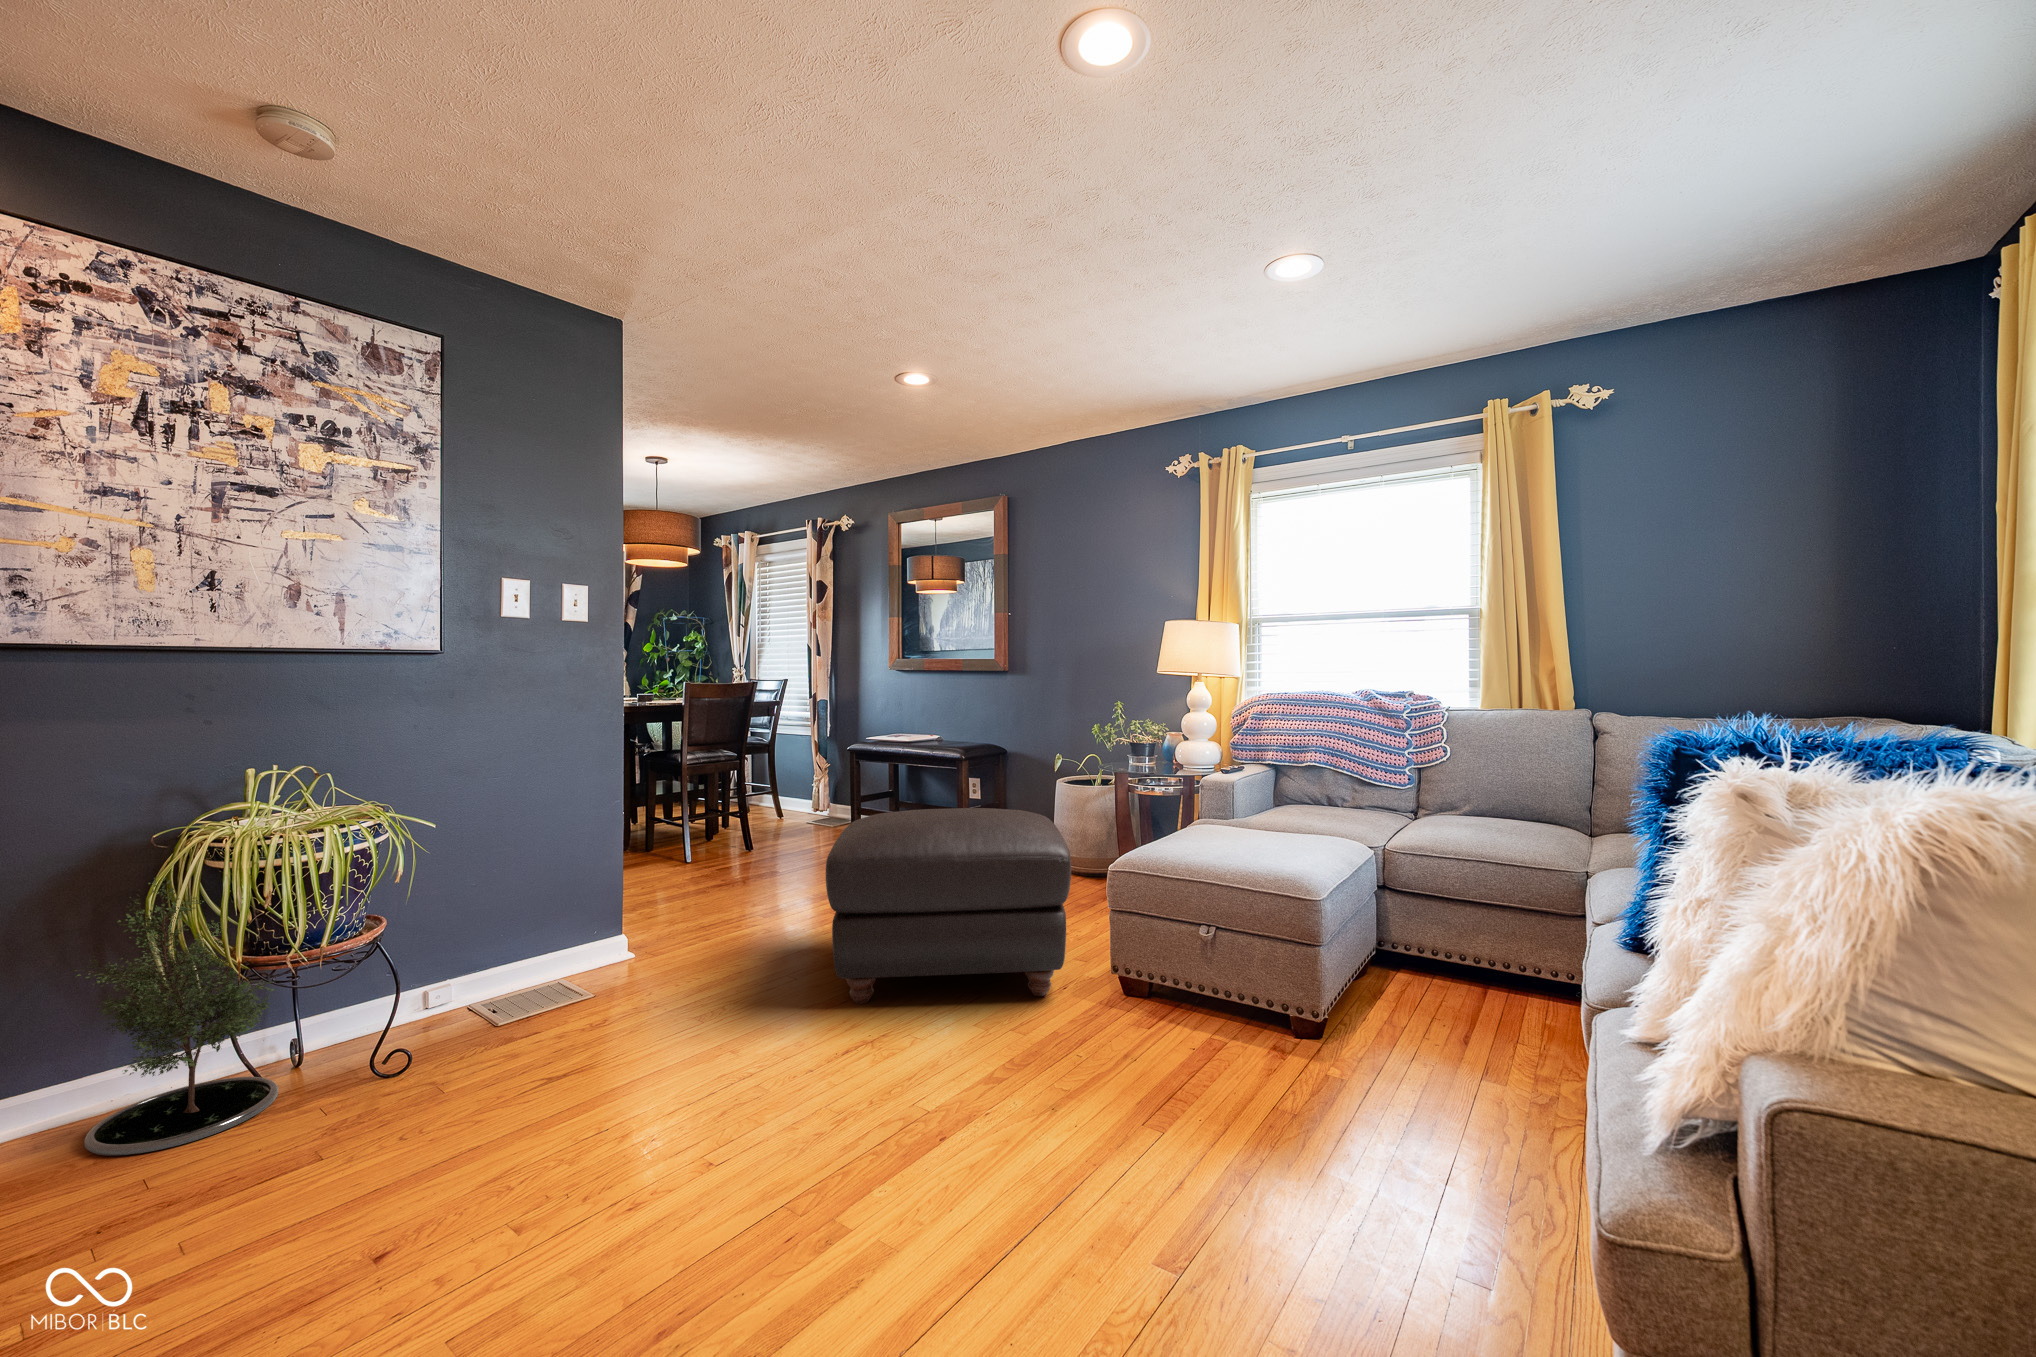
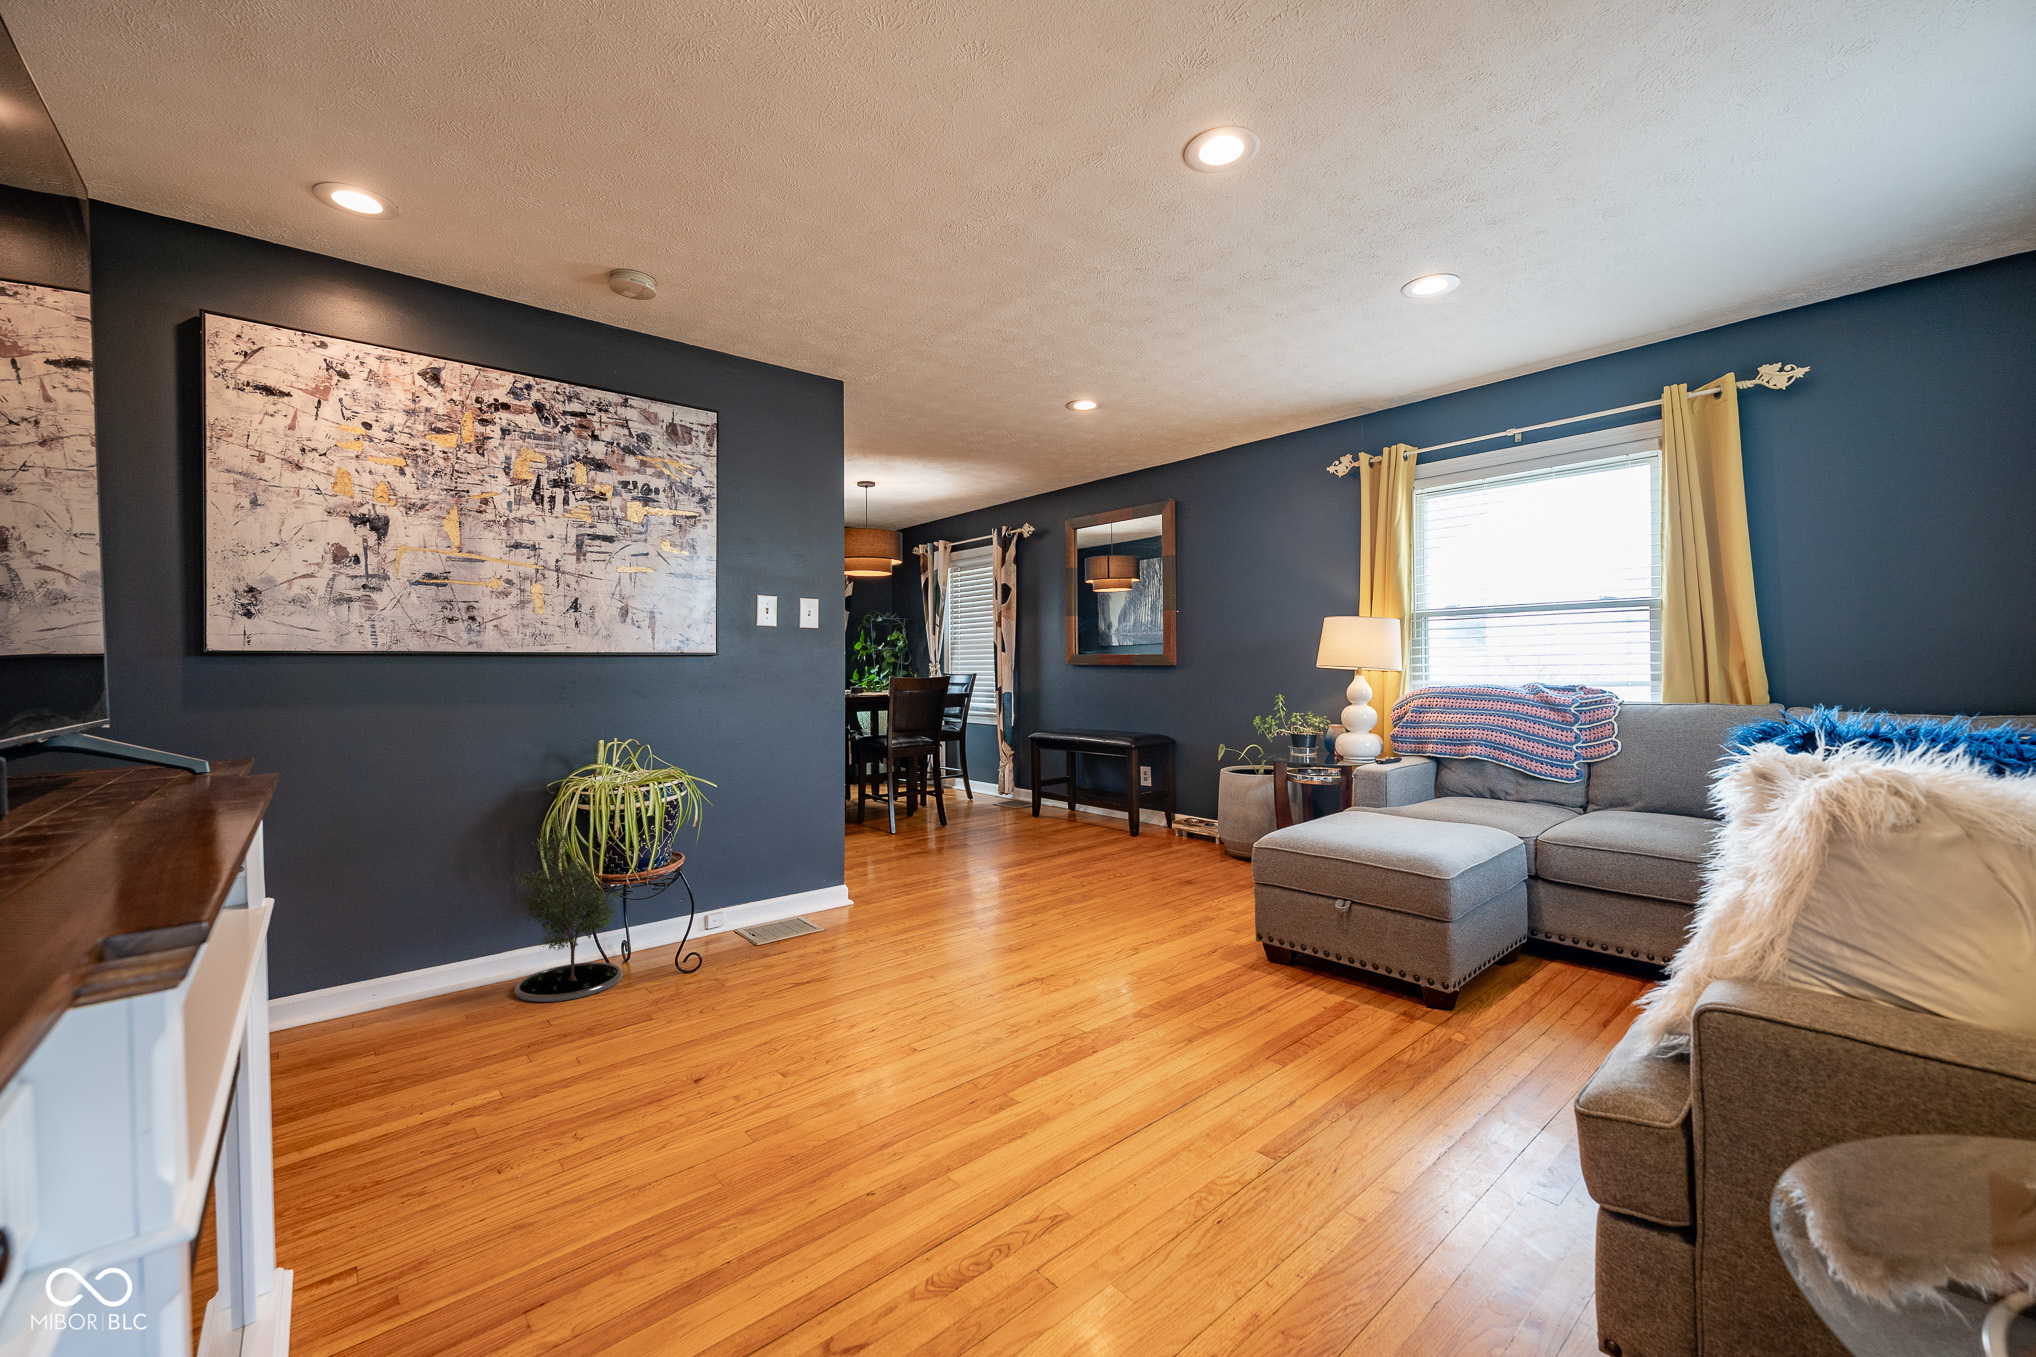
ottoman: present [826,808,1071,1004] -> none [1007,790,1218,955]

